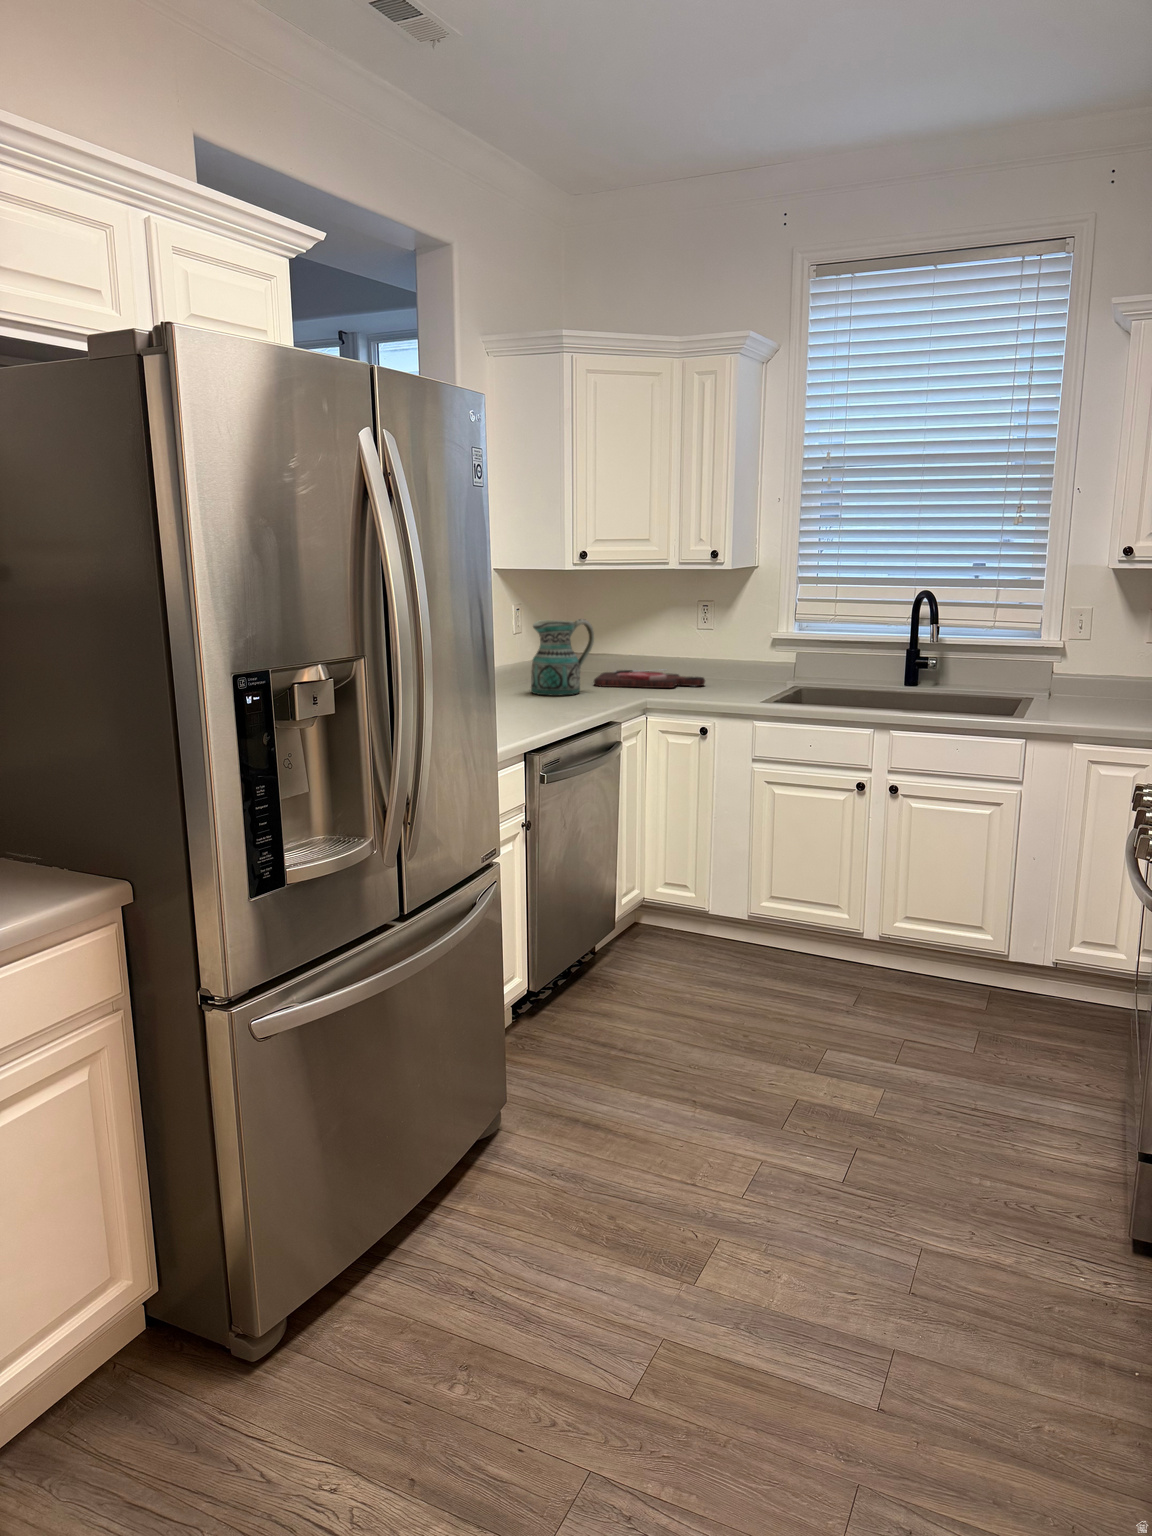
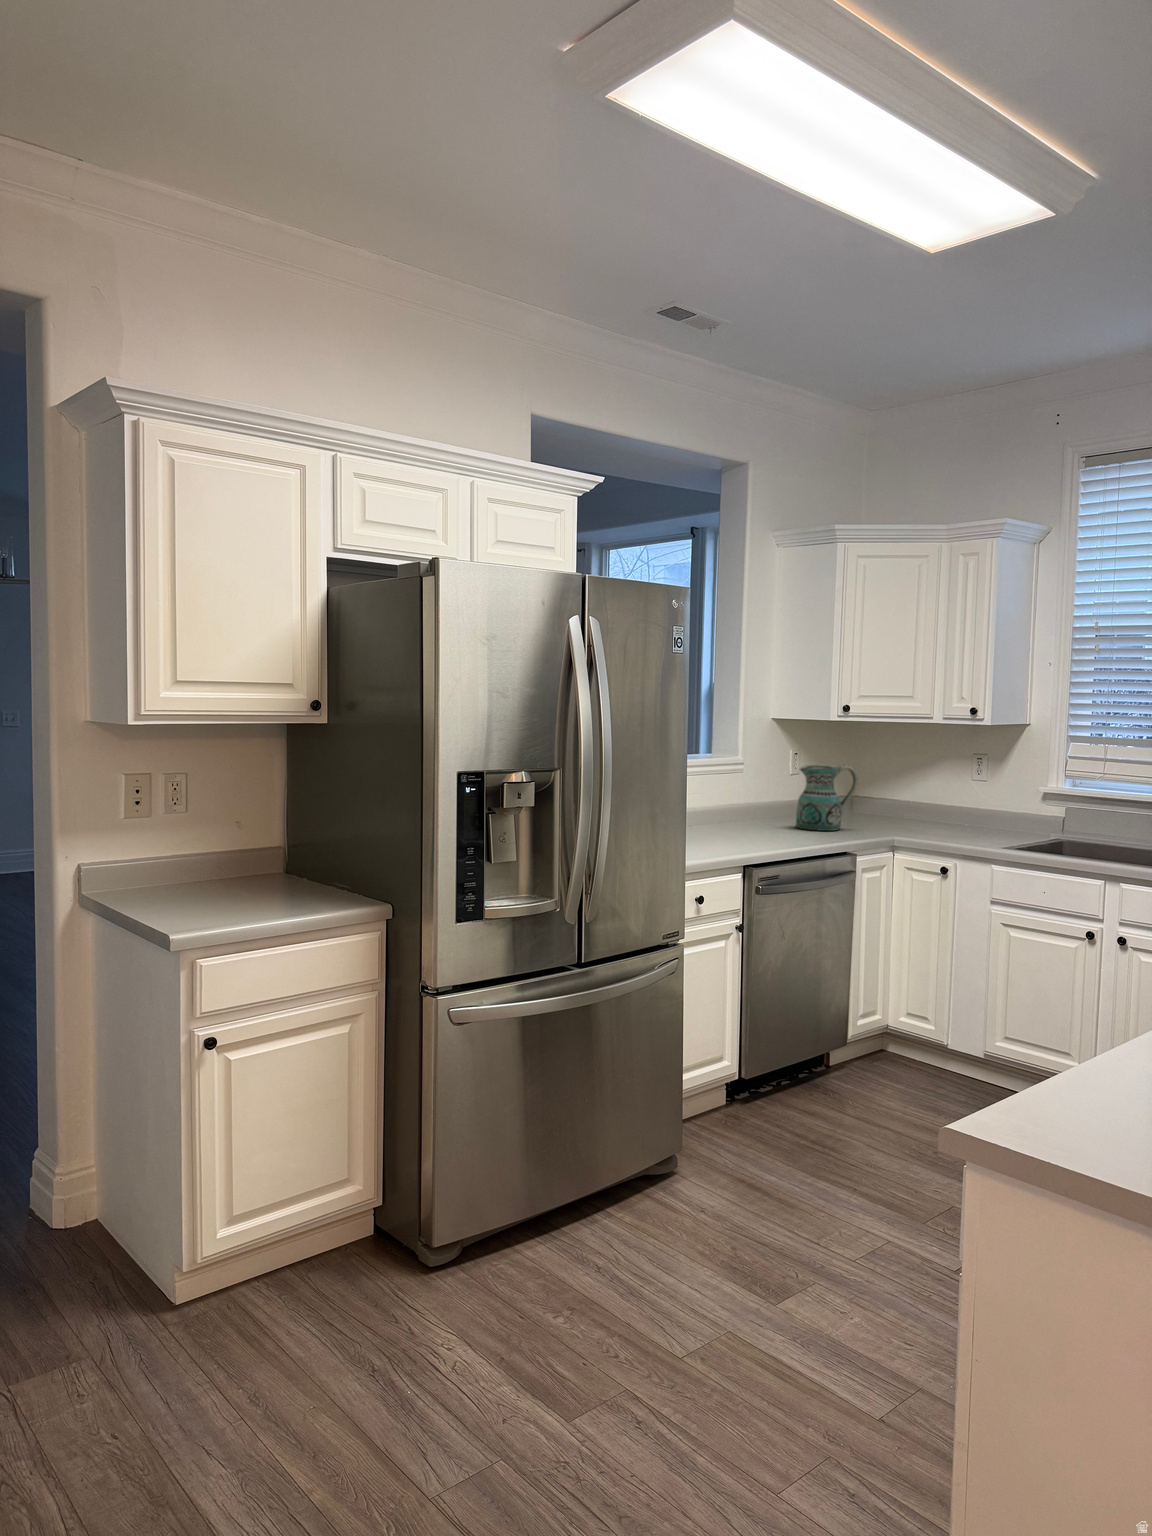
cutting board: present [594,670,705,688] -> none [861,815,970,833]

